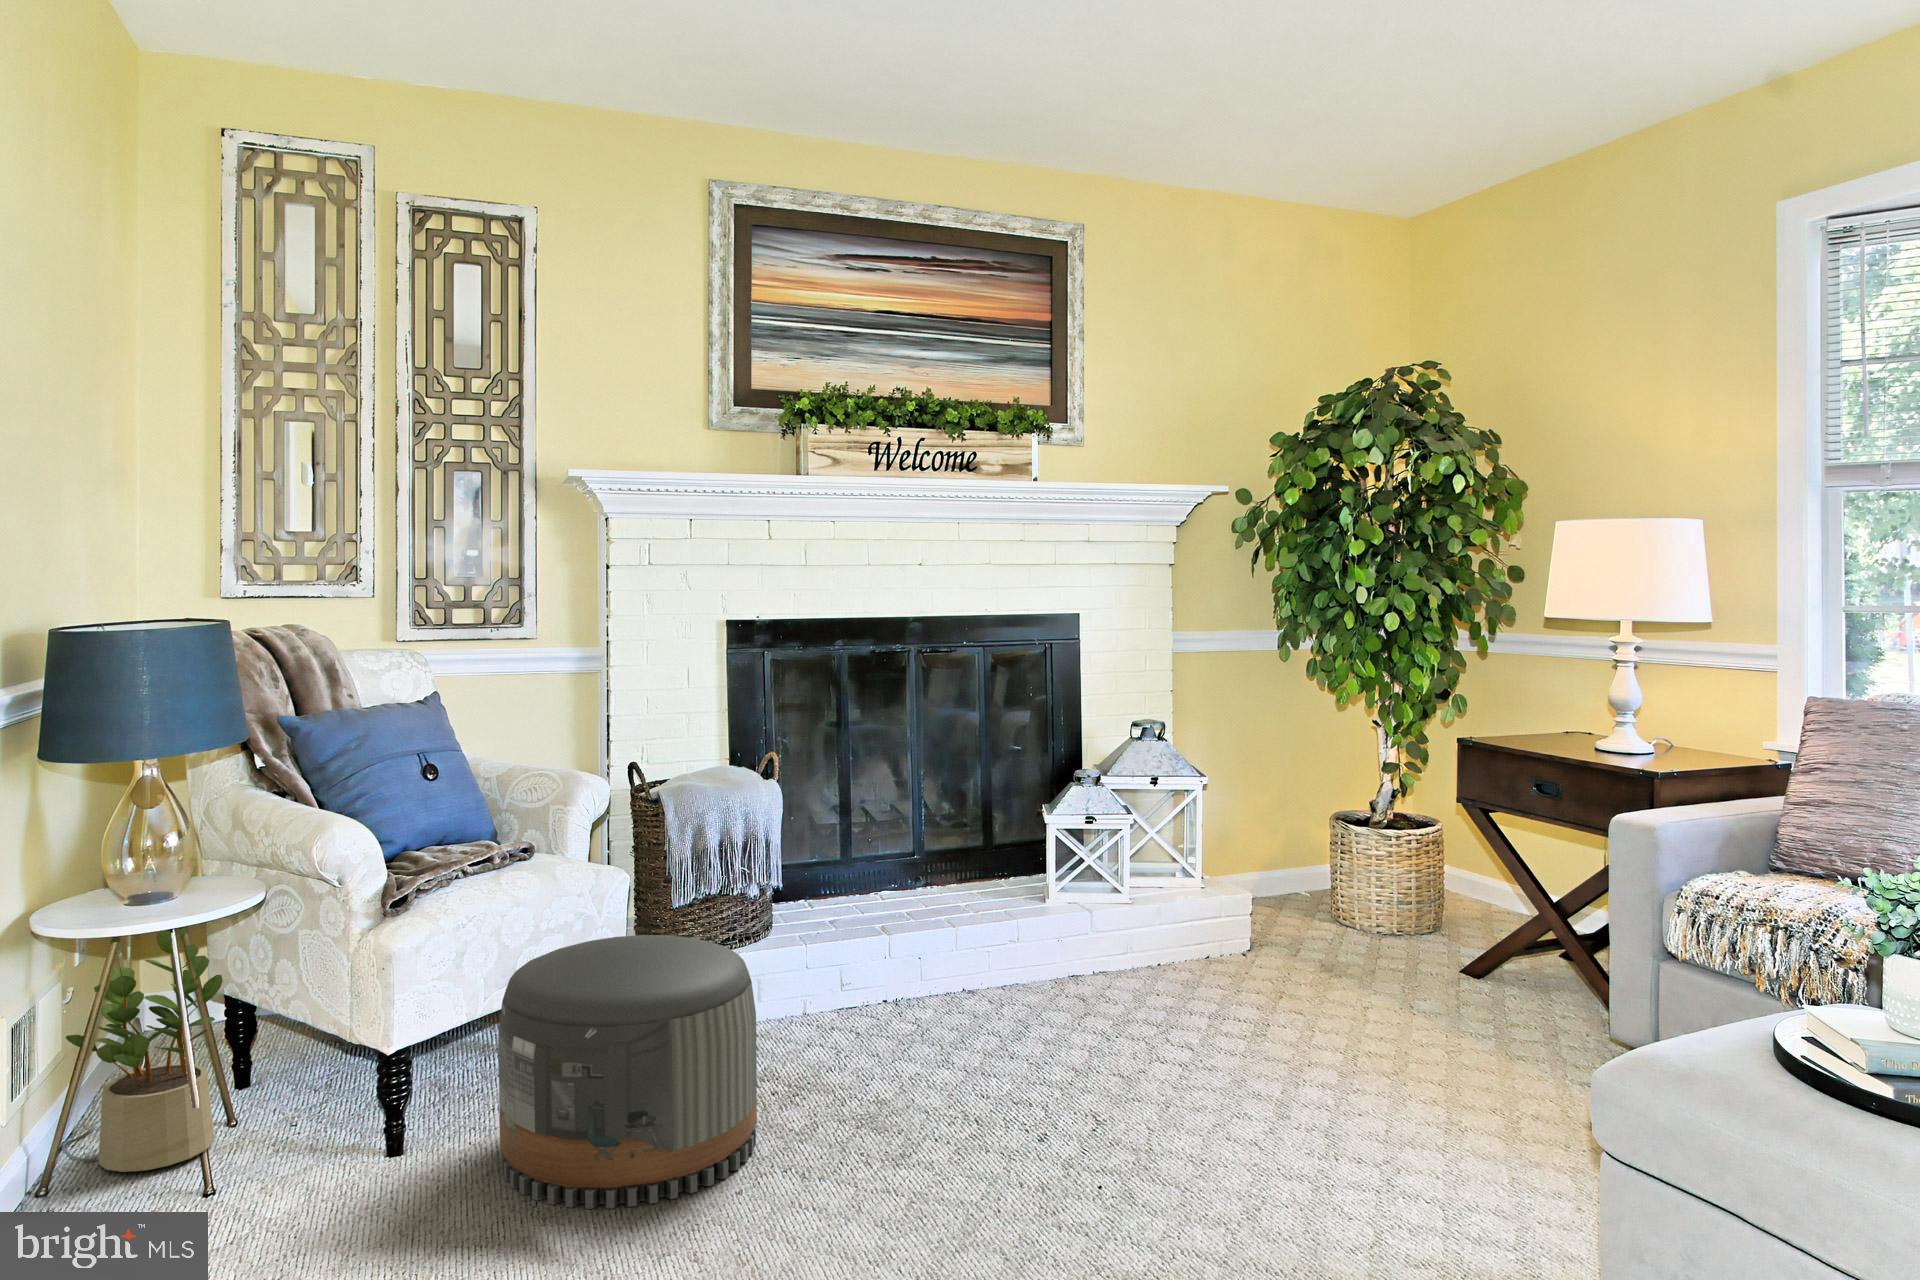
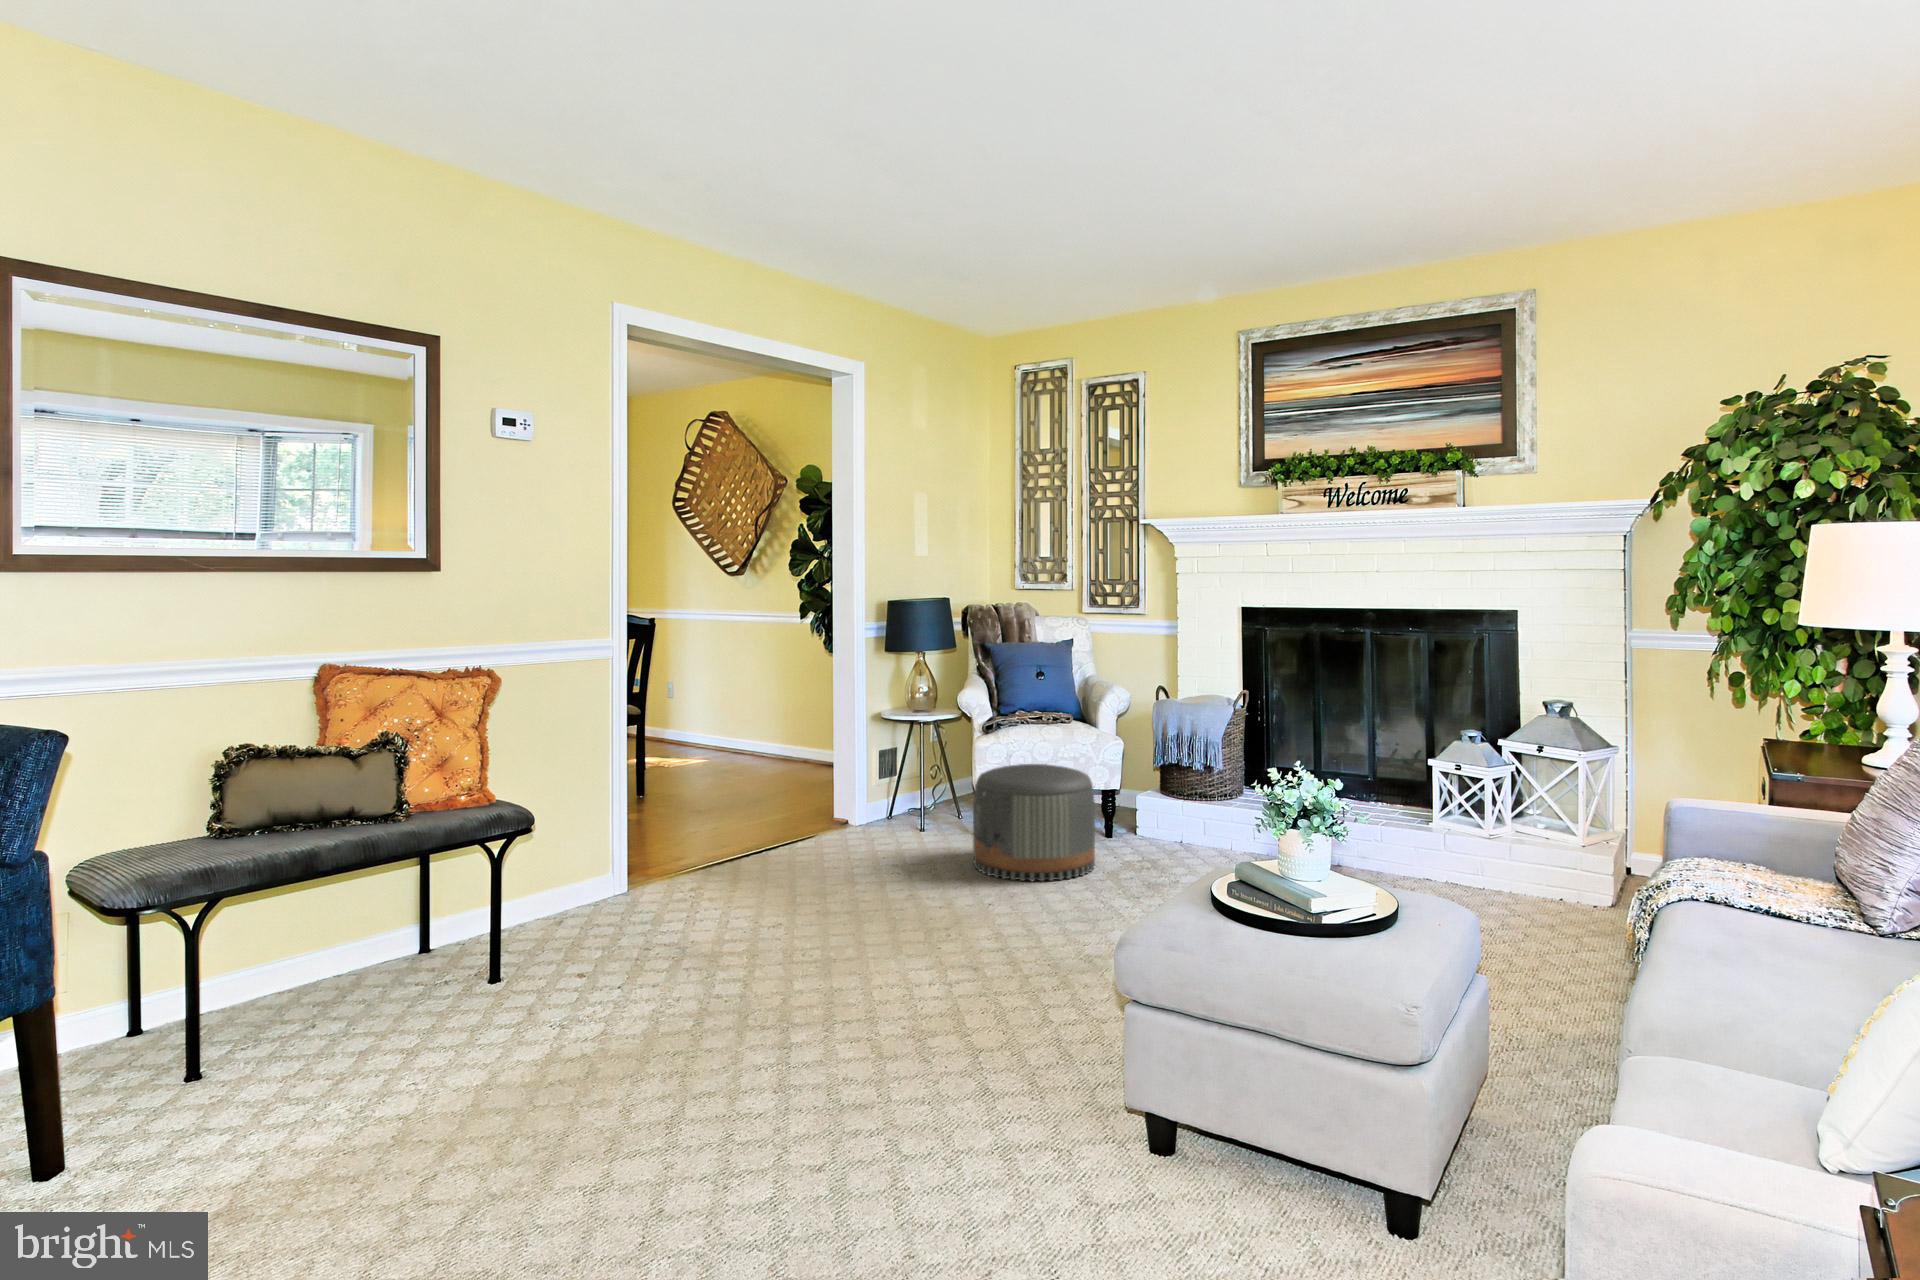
potted plant: present [66,927,223,1172] -> none [886,721,937,826]

